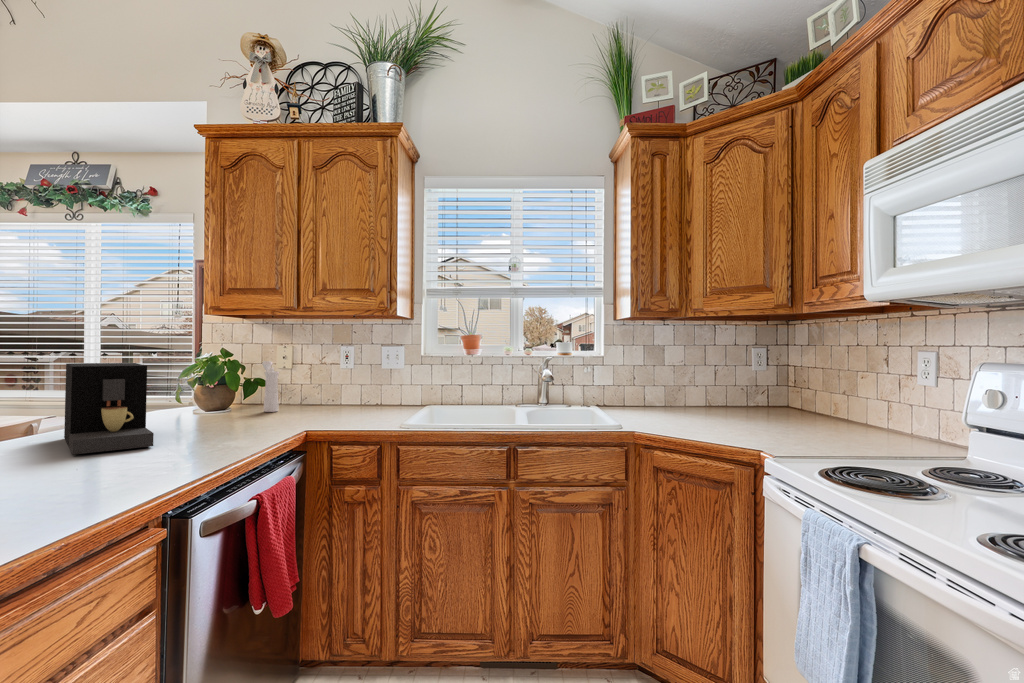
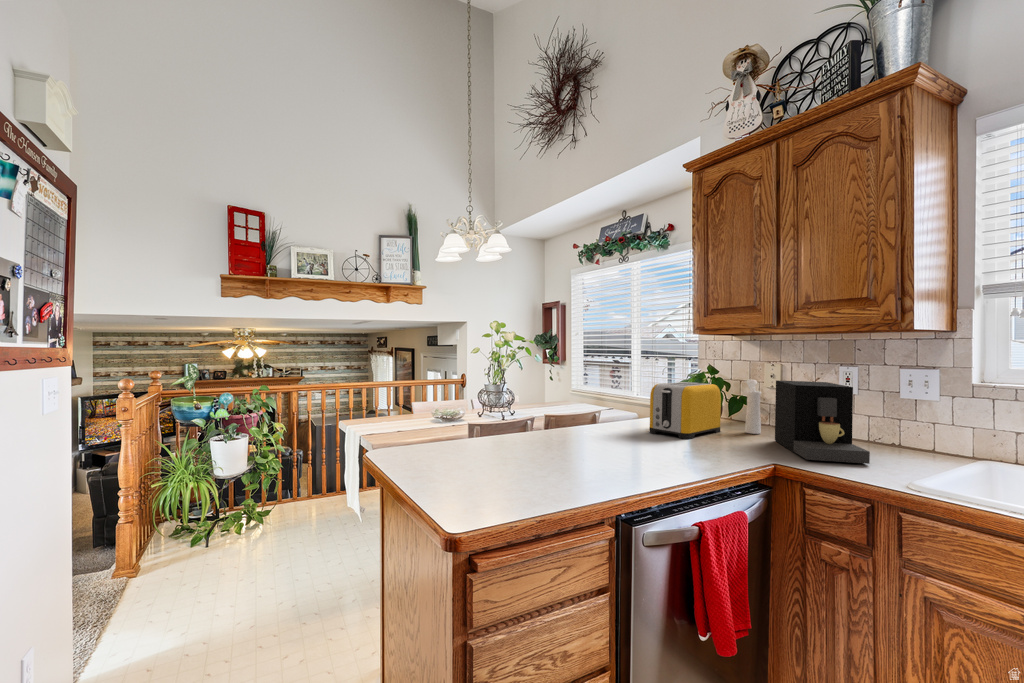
coffee maker: present [64,363,154,454] -> present [775,380,870,464]
toaster: none [160,366,240,425] -> present [649,382,721,439]

